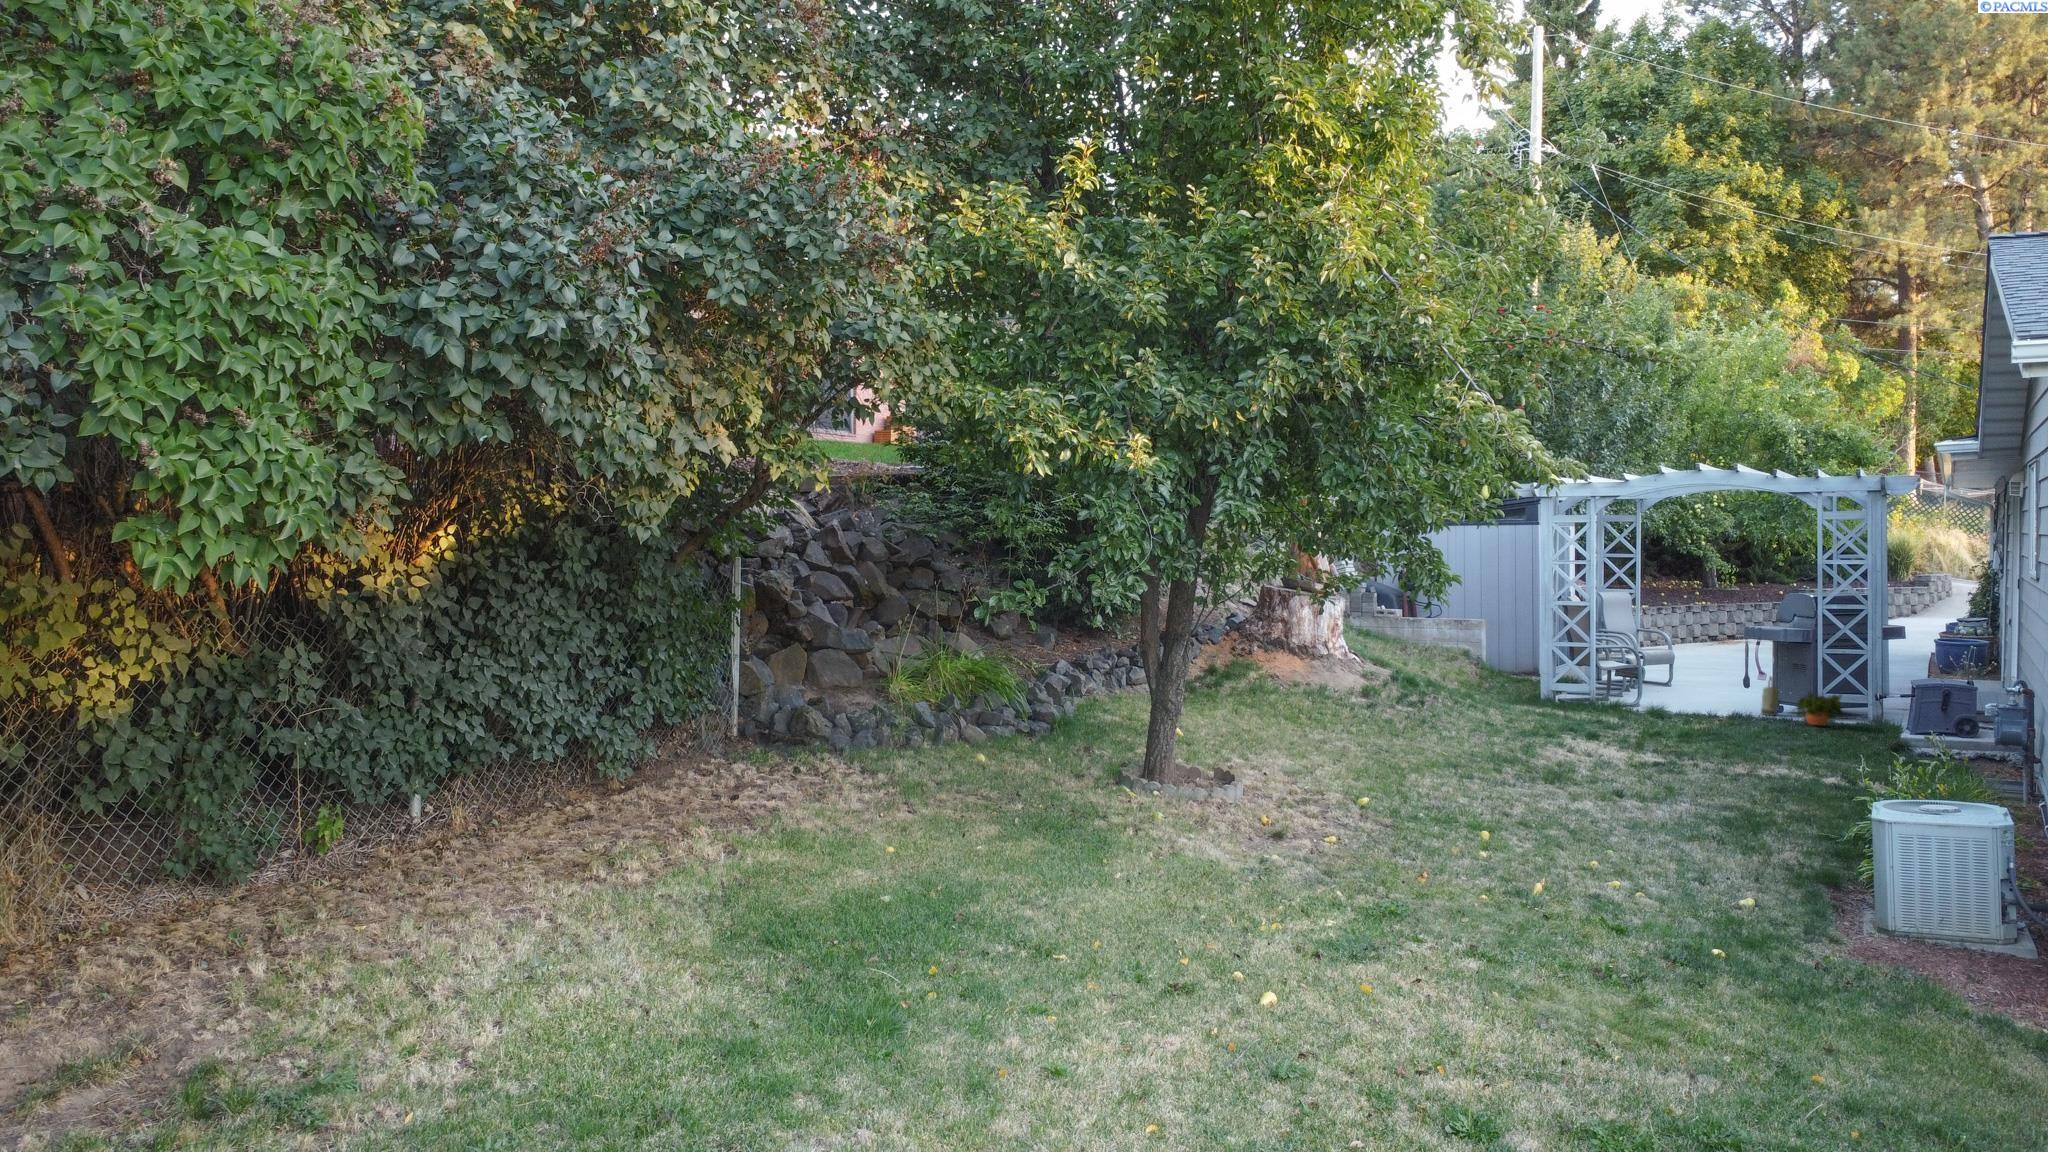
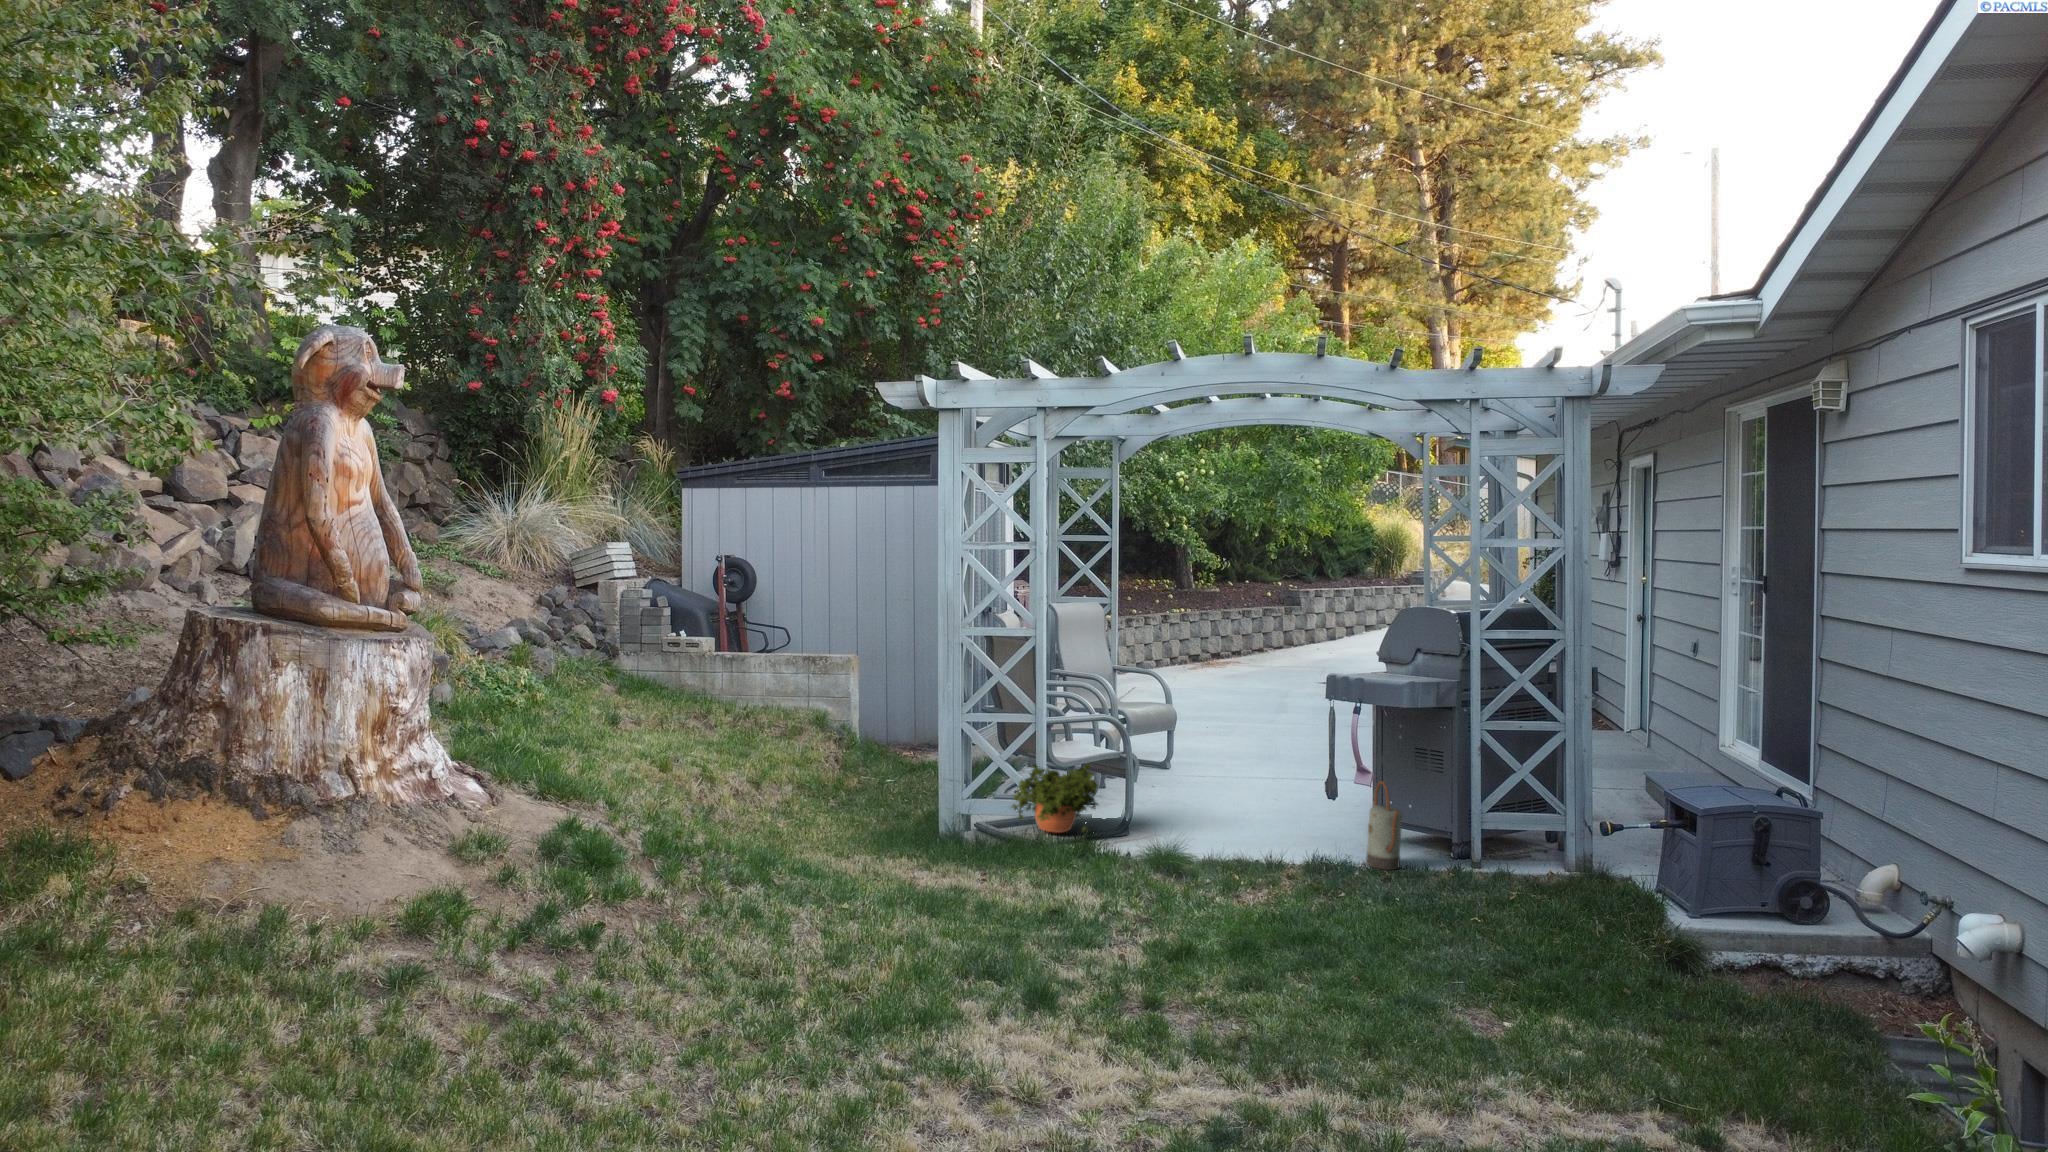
potted plant: present [1793,692,1843,725] -> present [1011,764,1098,833]

